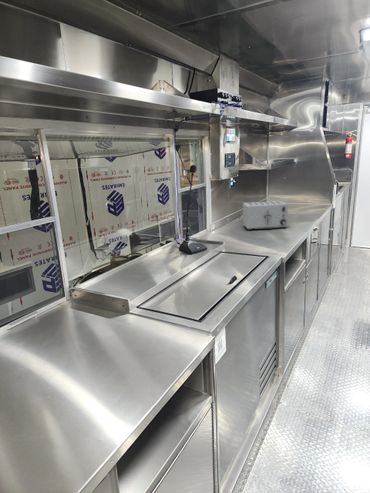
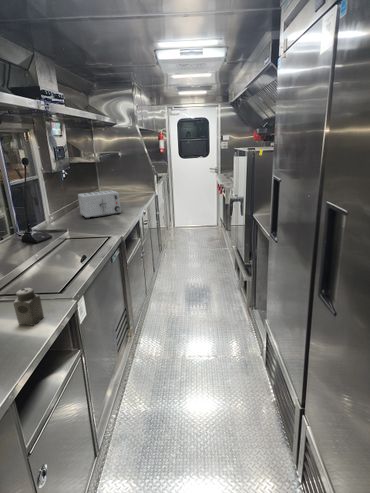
salt shaker: none [145,314,174,360] -> present [14,288,44,325]

